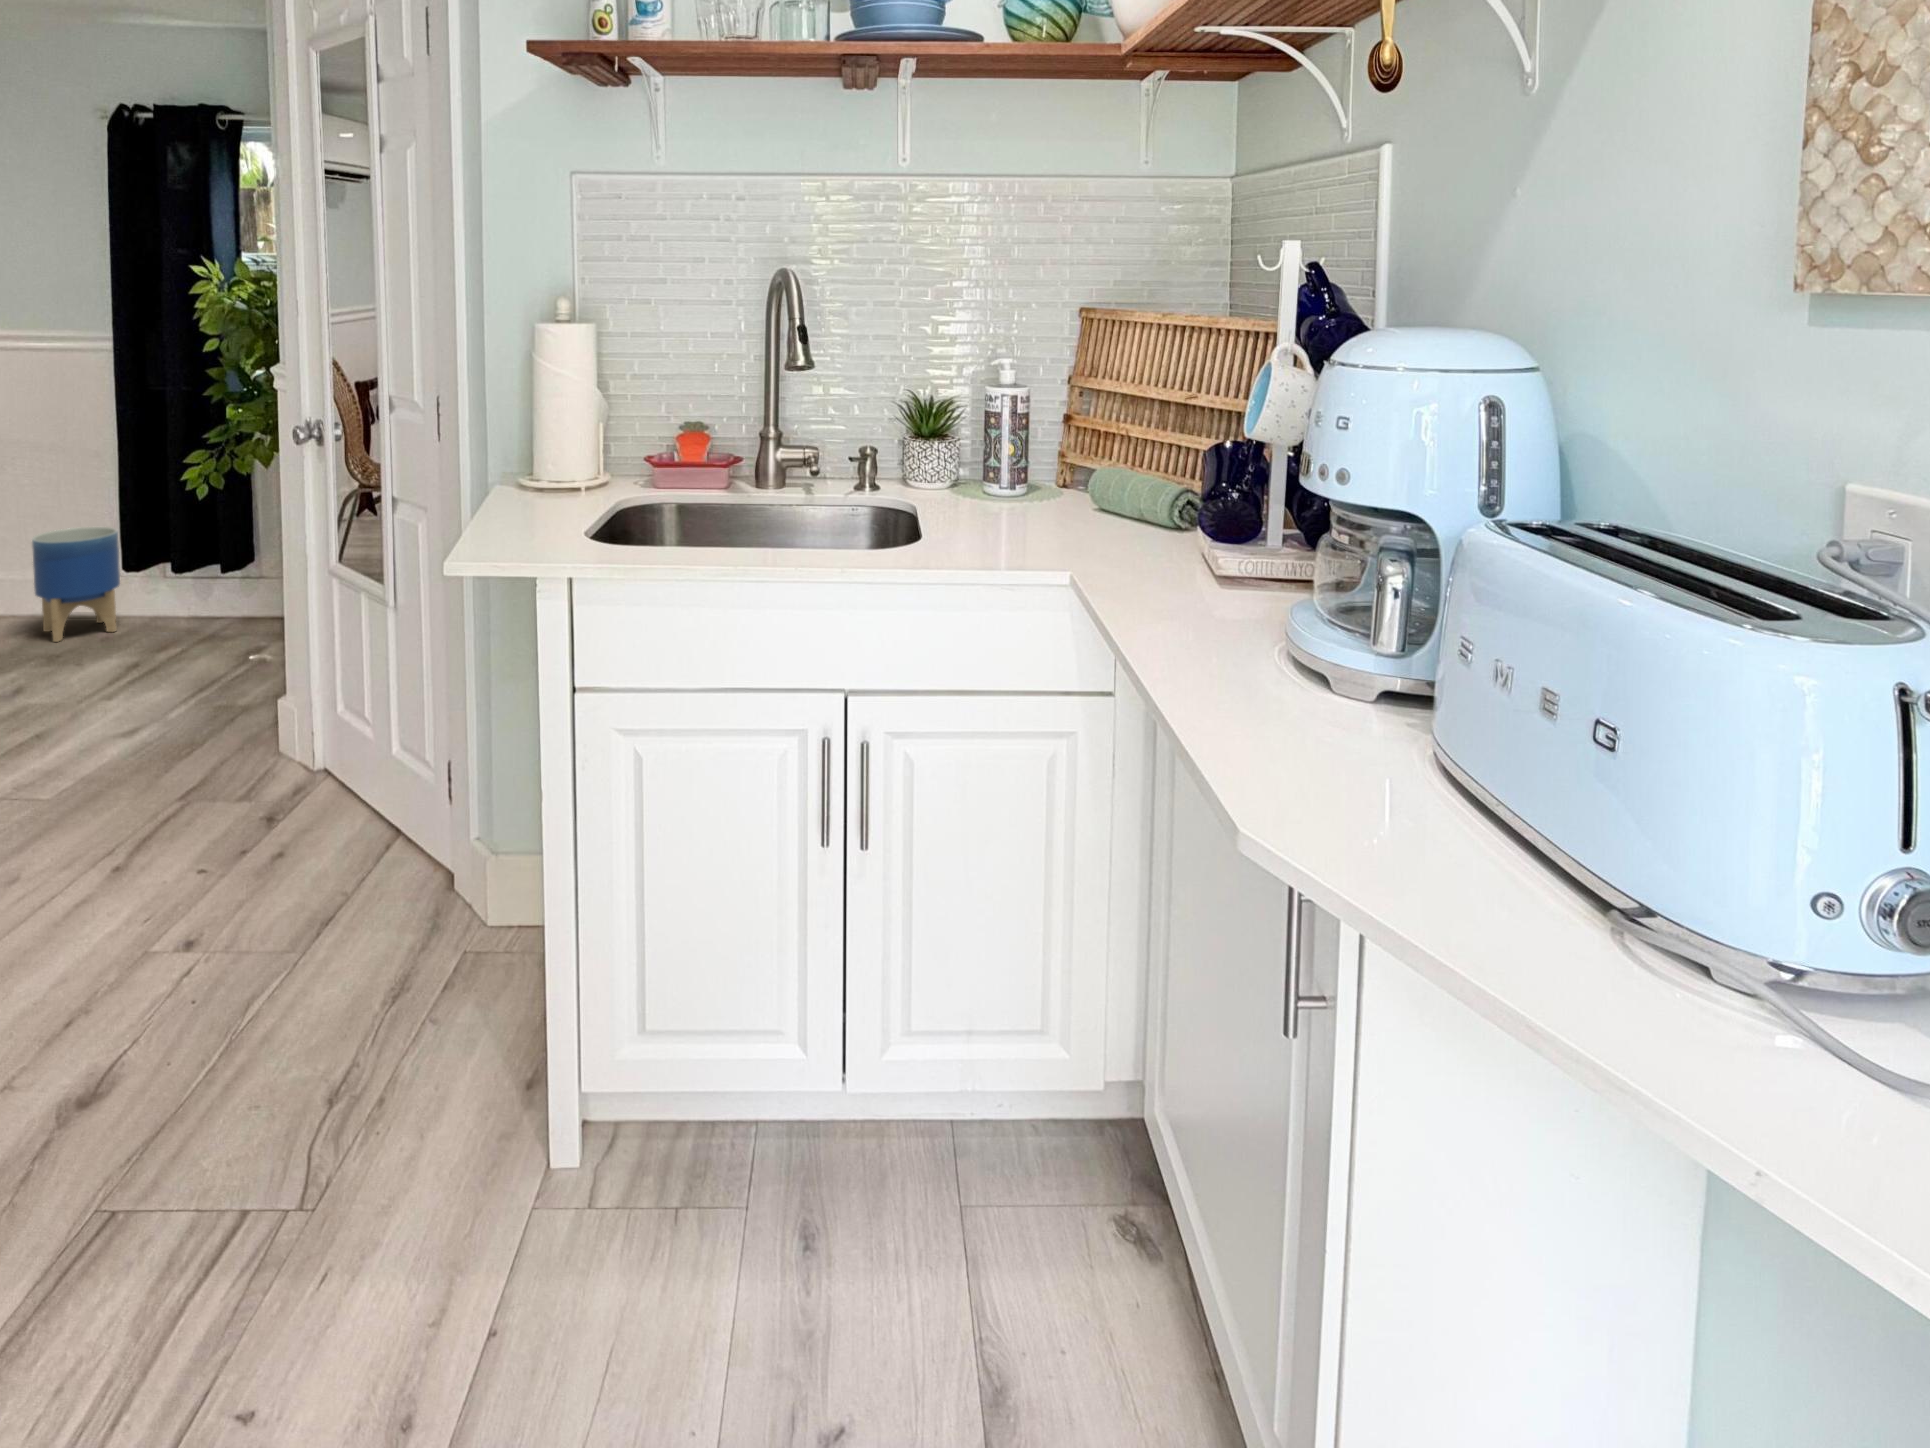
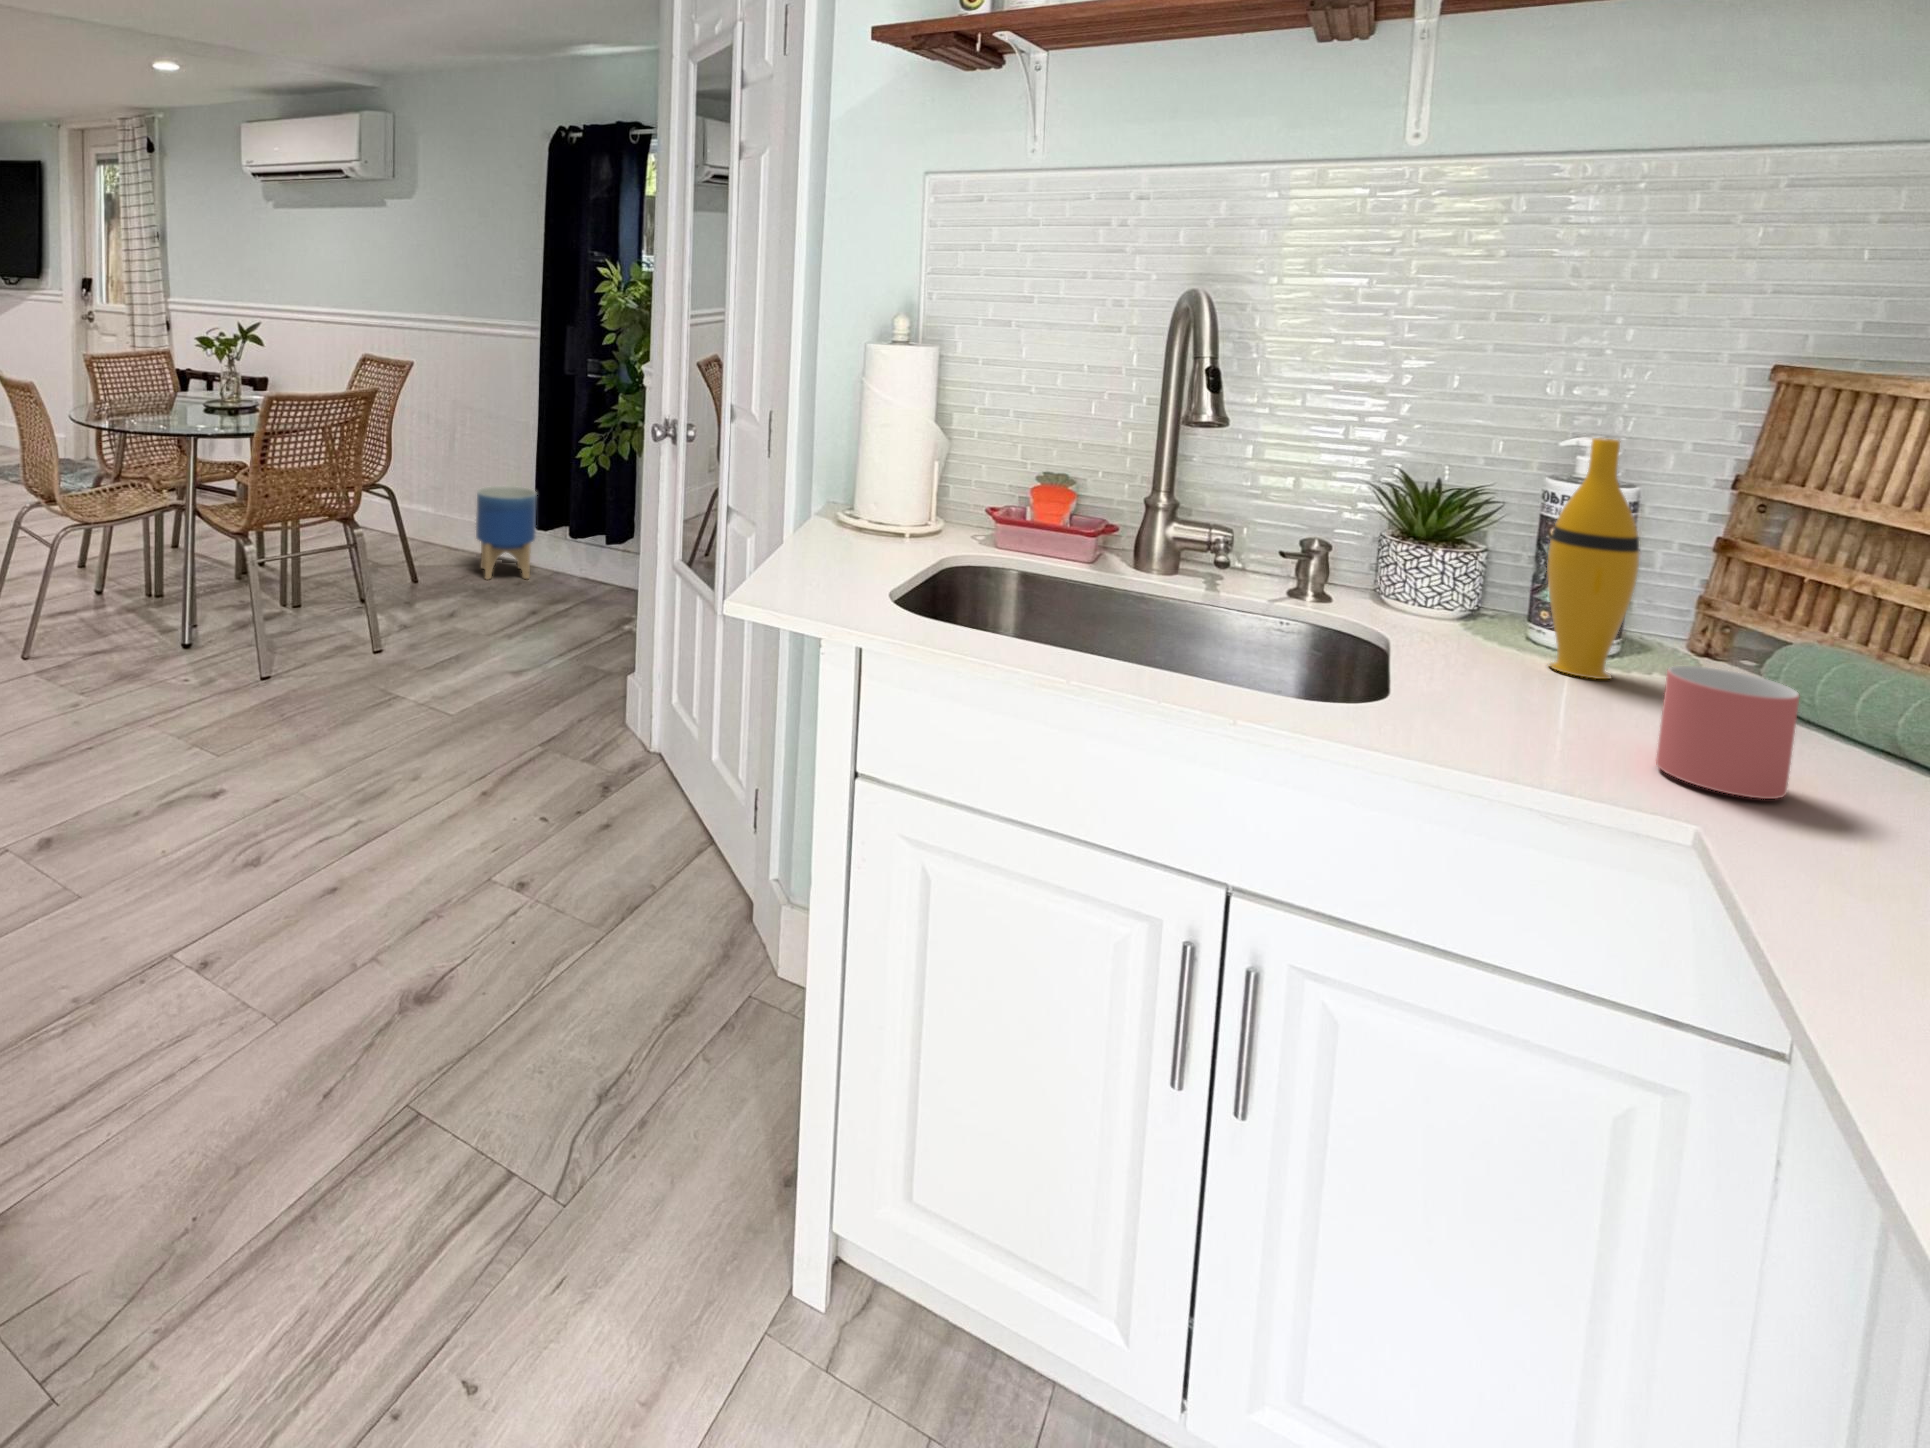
vase: none [991,356,1033,508] -> present [1547,438,1640,679]
mug: none [1048,482,1103,550] -> present [1656,666,1799,799]

